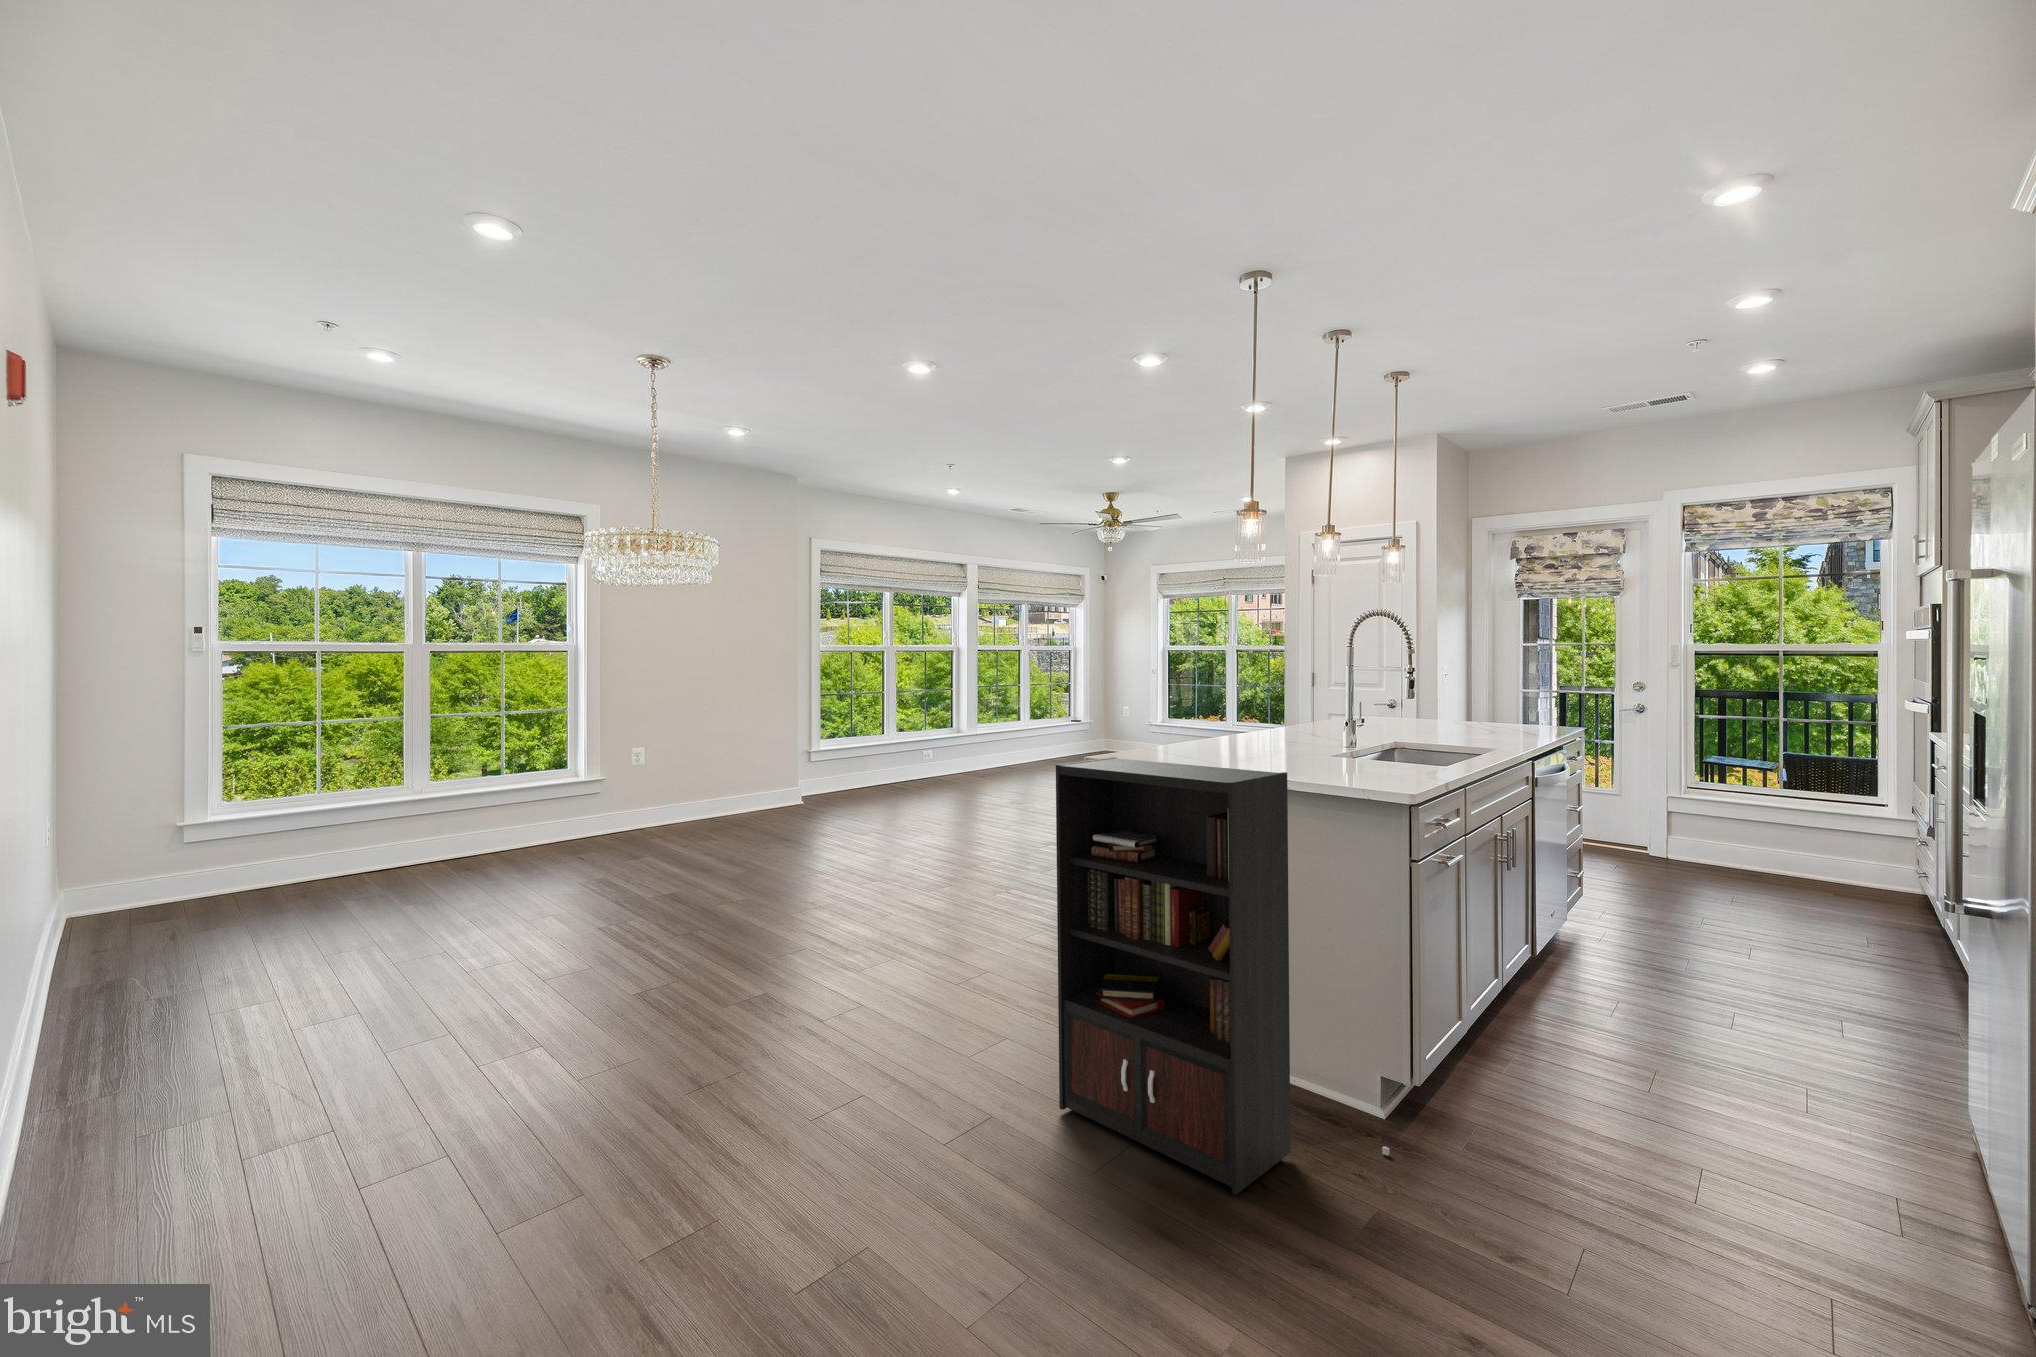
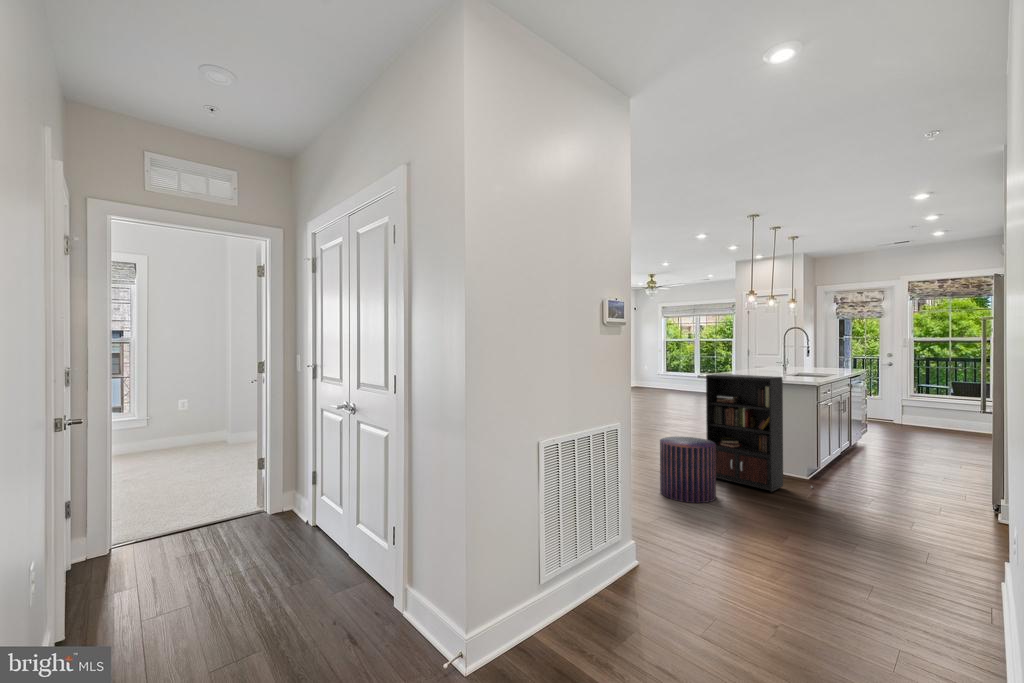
pouf: none [833,989,1030,1284] -> present [660,437,716,503]

